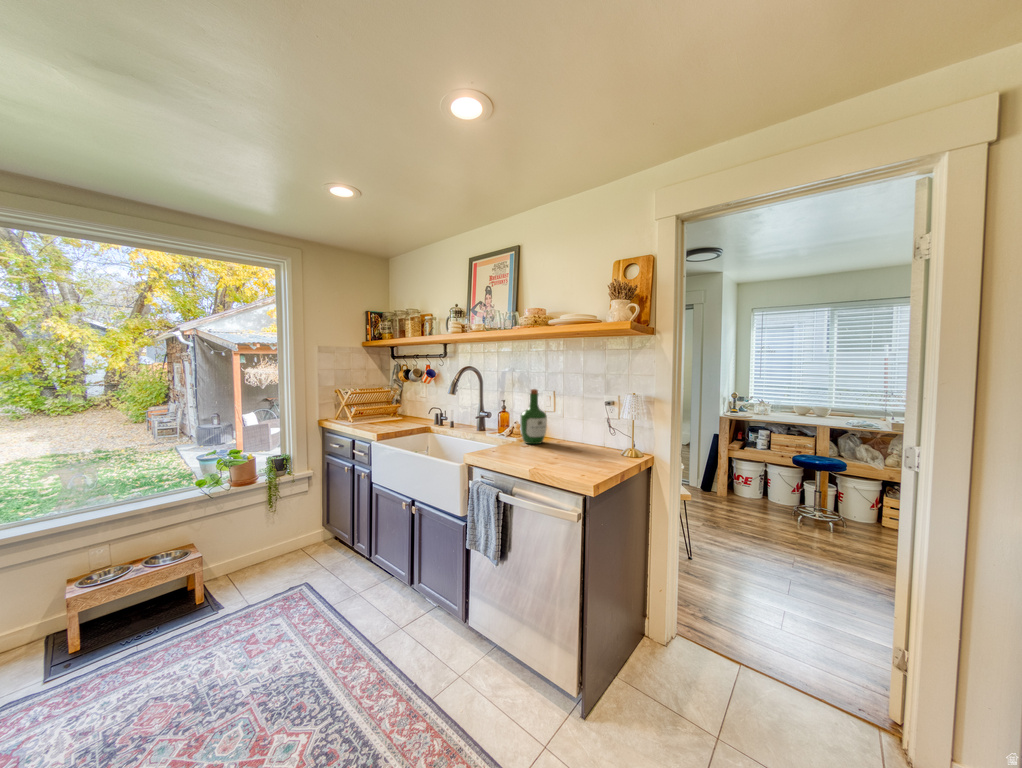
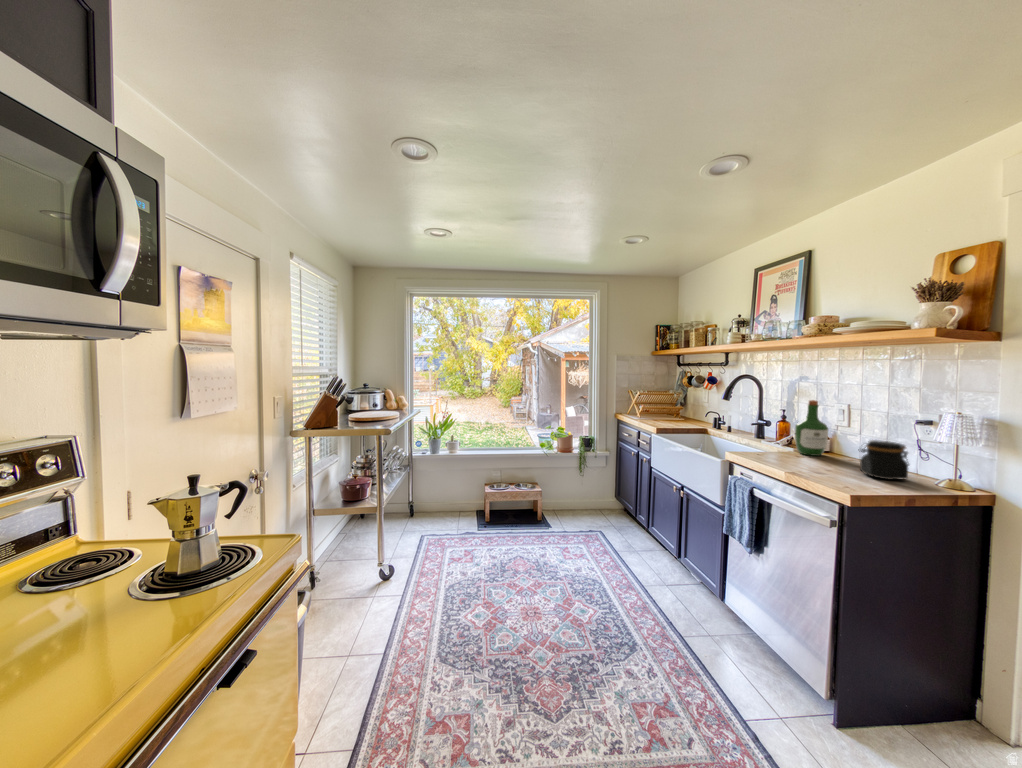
jar: none [585,423,620,460] -> present [858,440,909,480]

